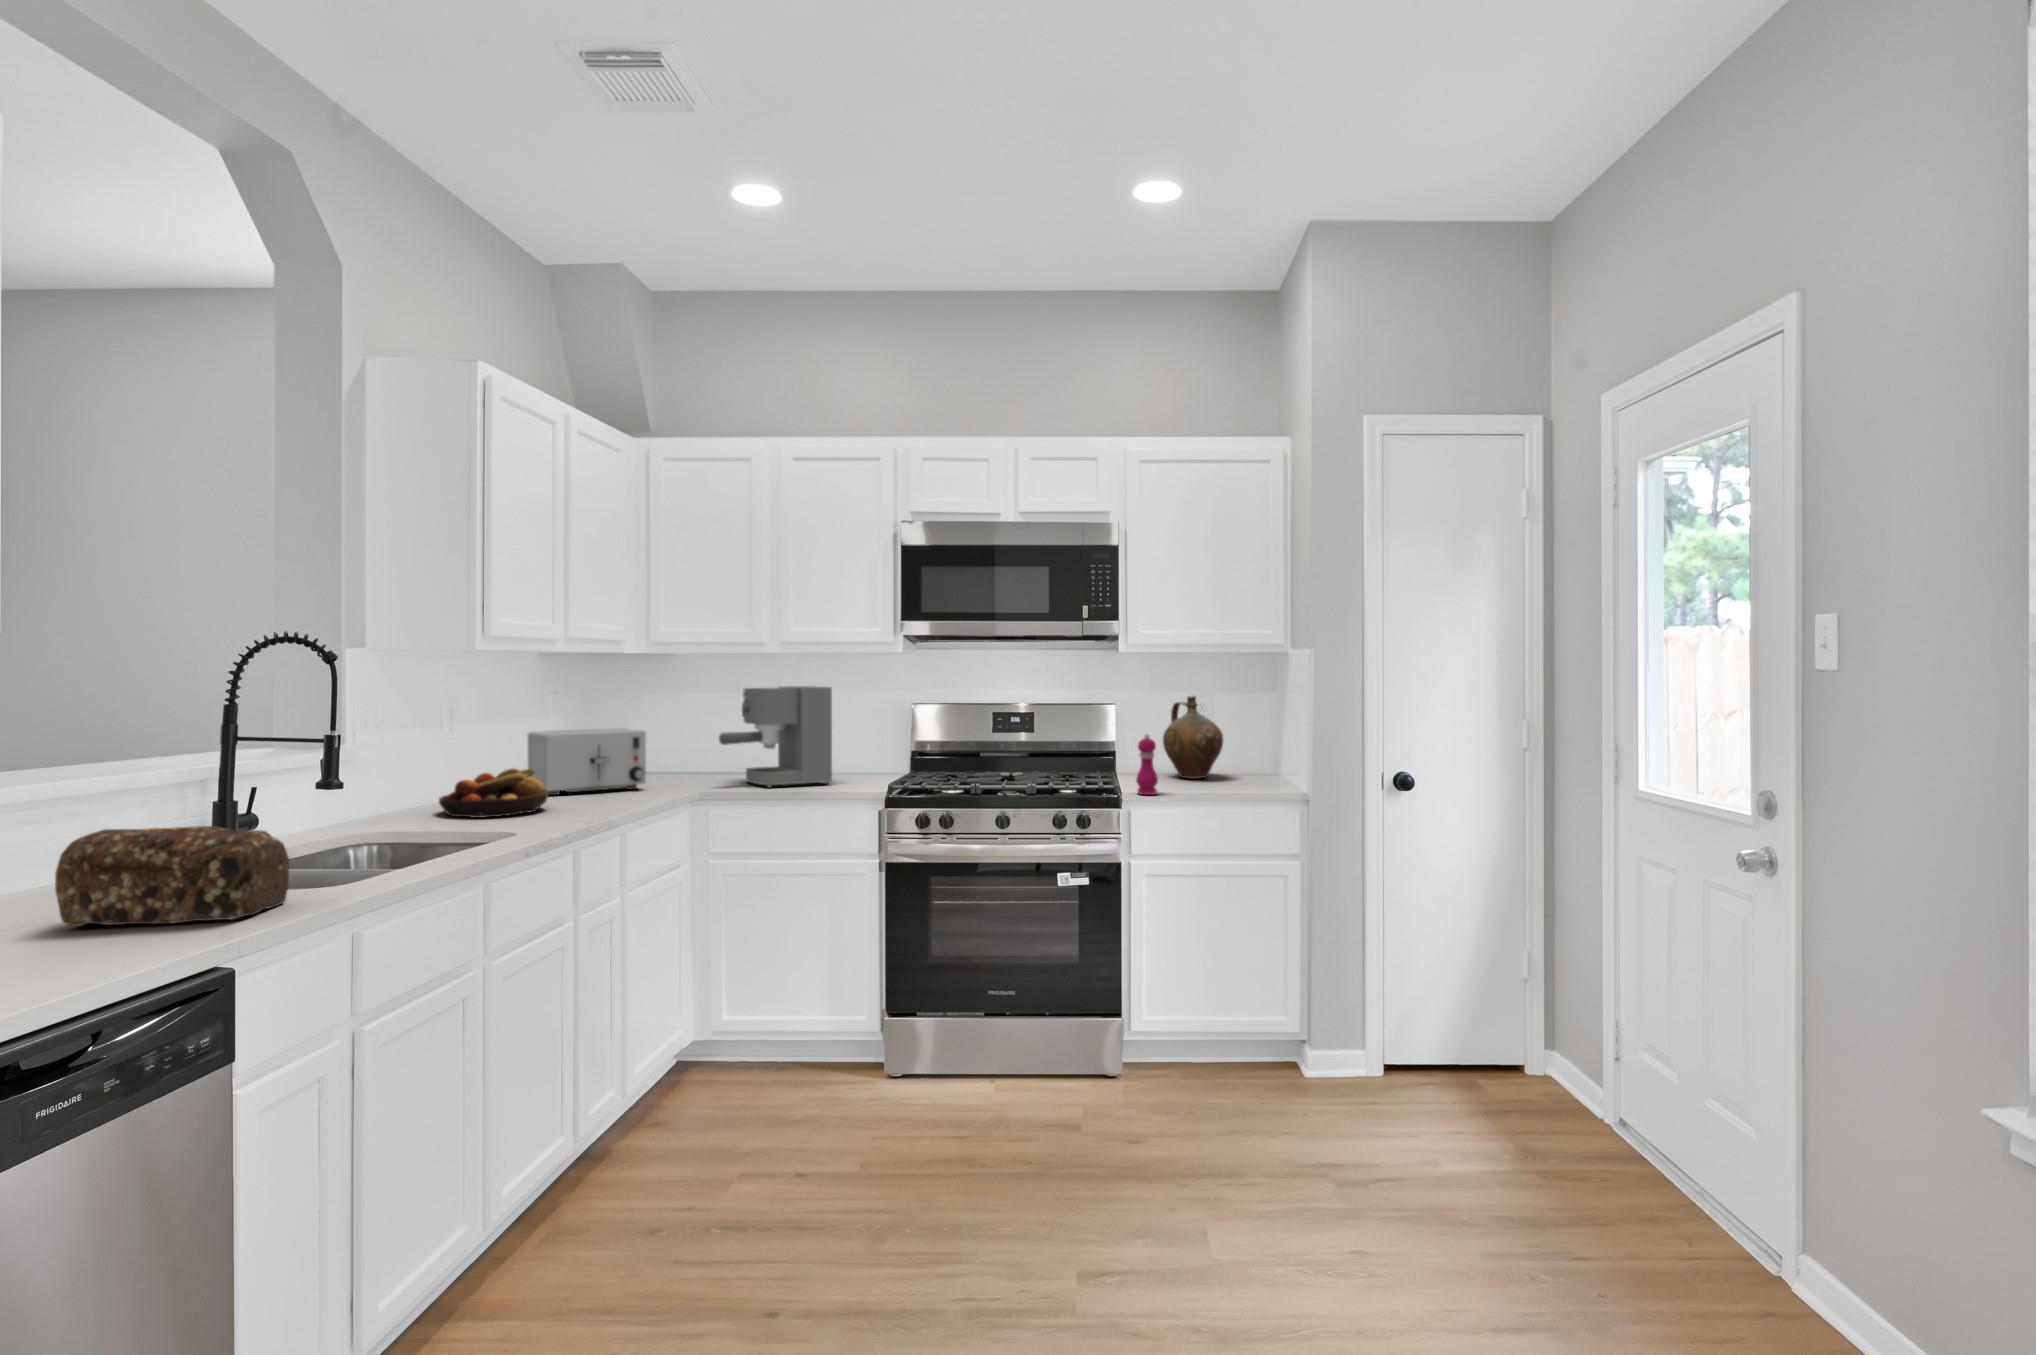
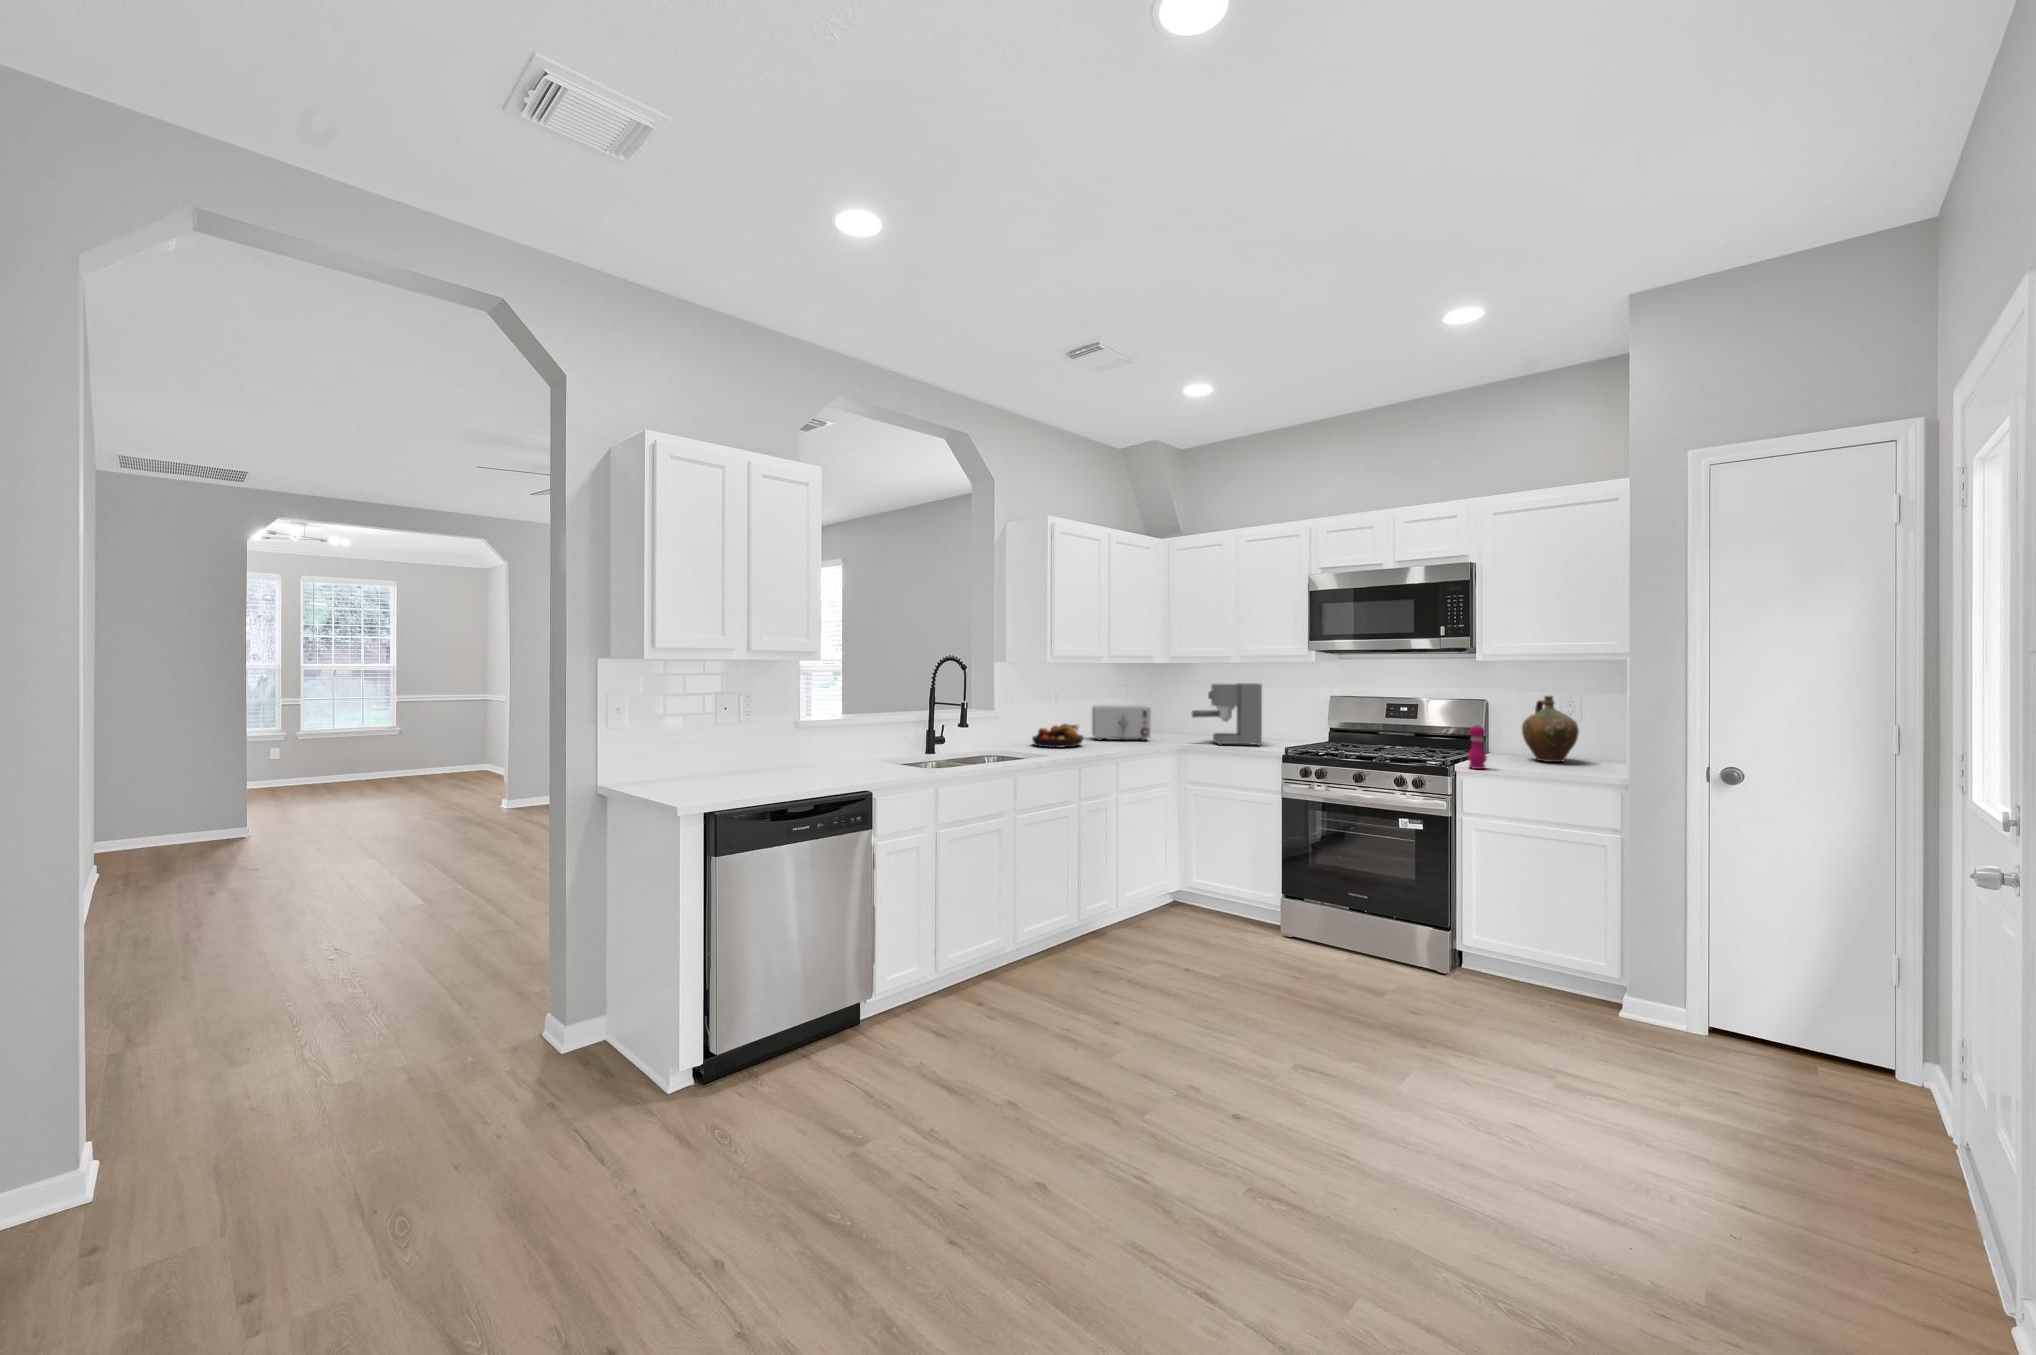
bread loaf: present [55,826,289,926] -> none [841,733,915,773]

